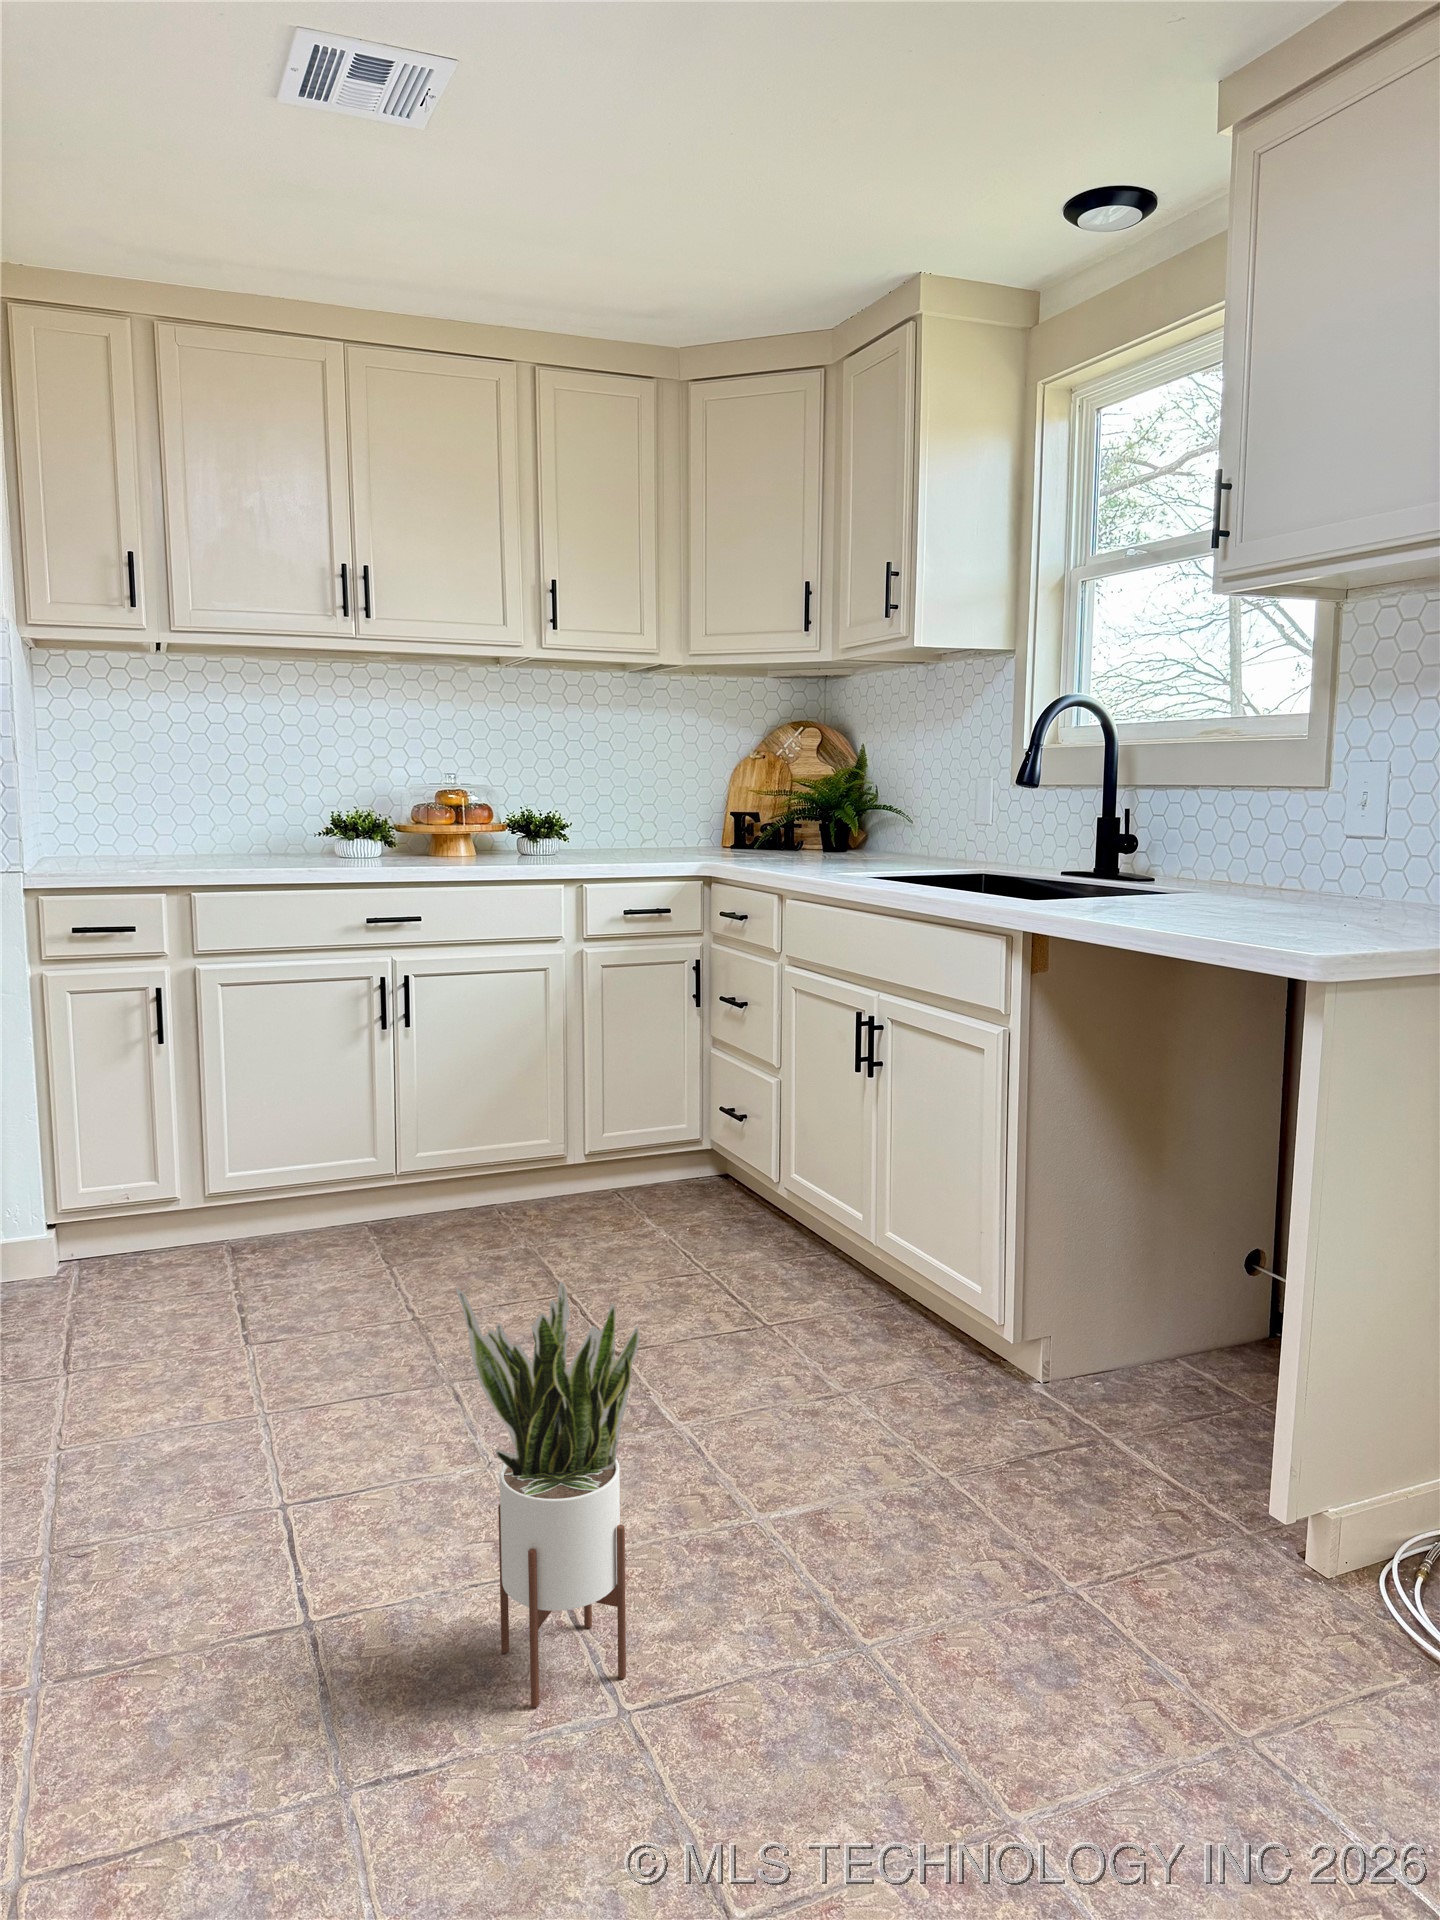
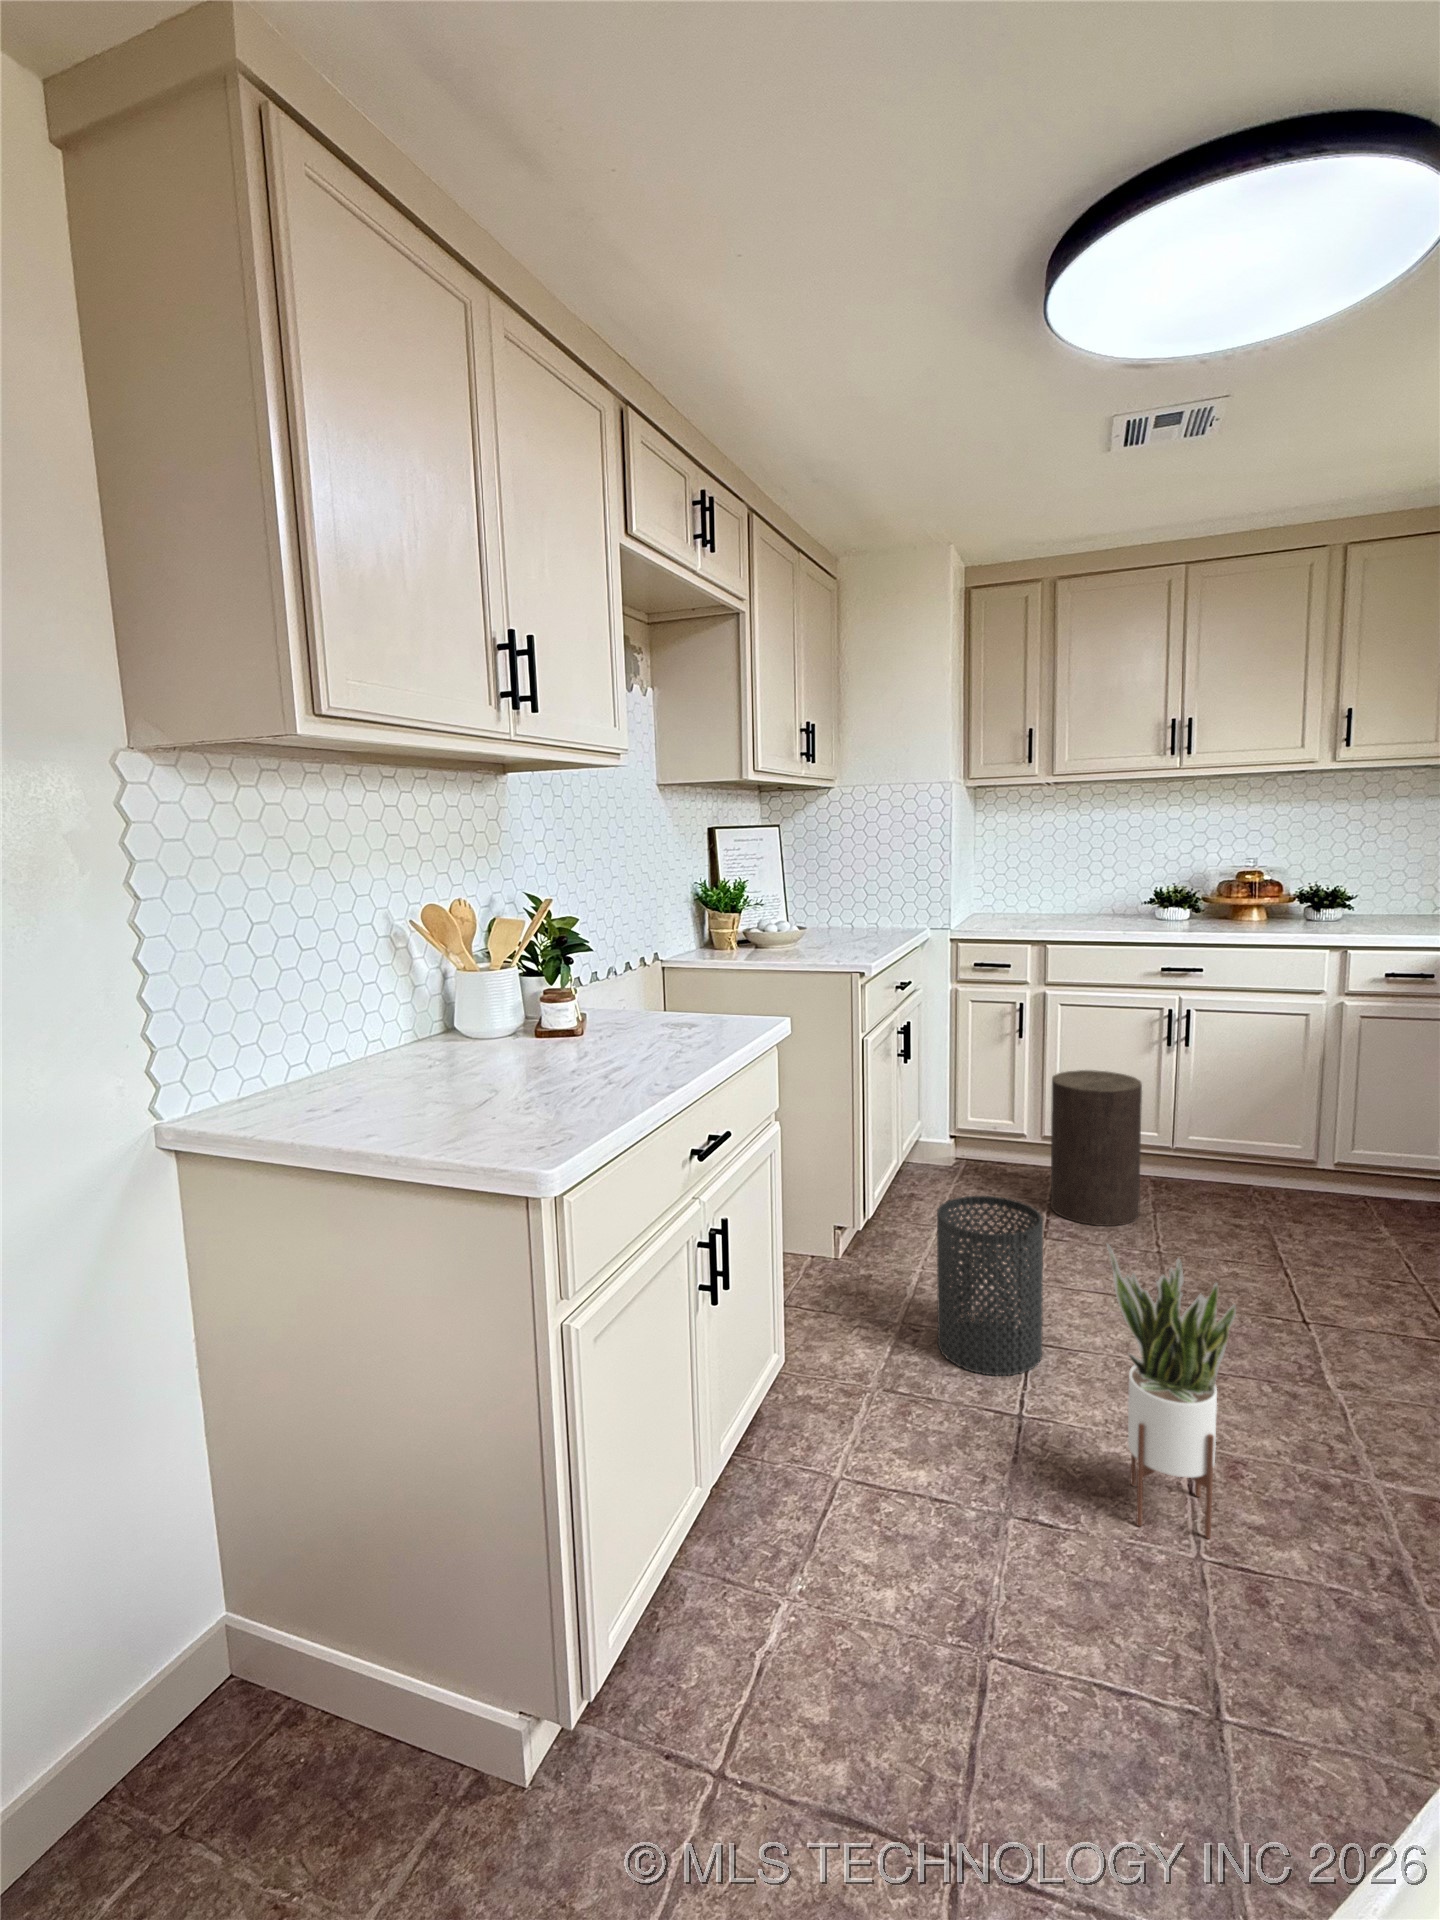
stool: none [231,1075,372,1309] -> present [1051,1070,1142,1226]
trash can: none [113,1280,309,1589] -> present [937,1196,1043,1376]

